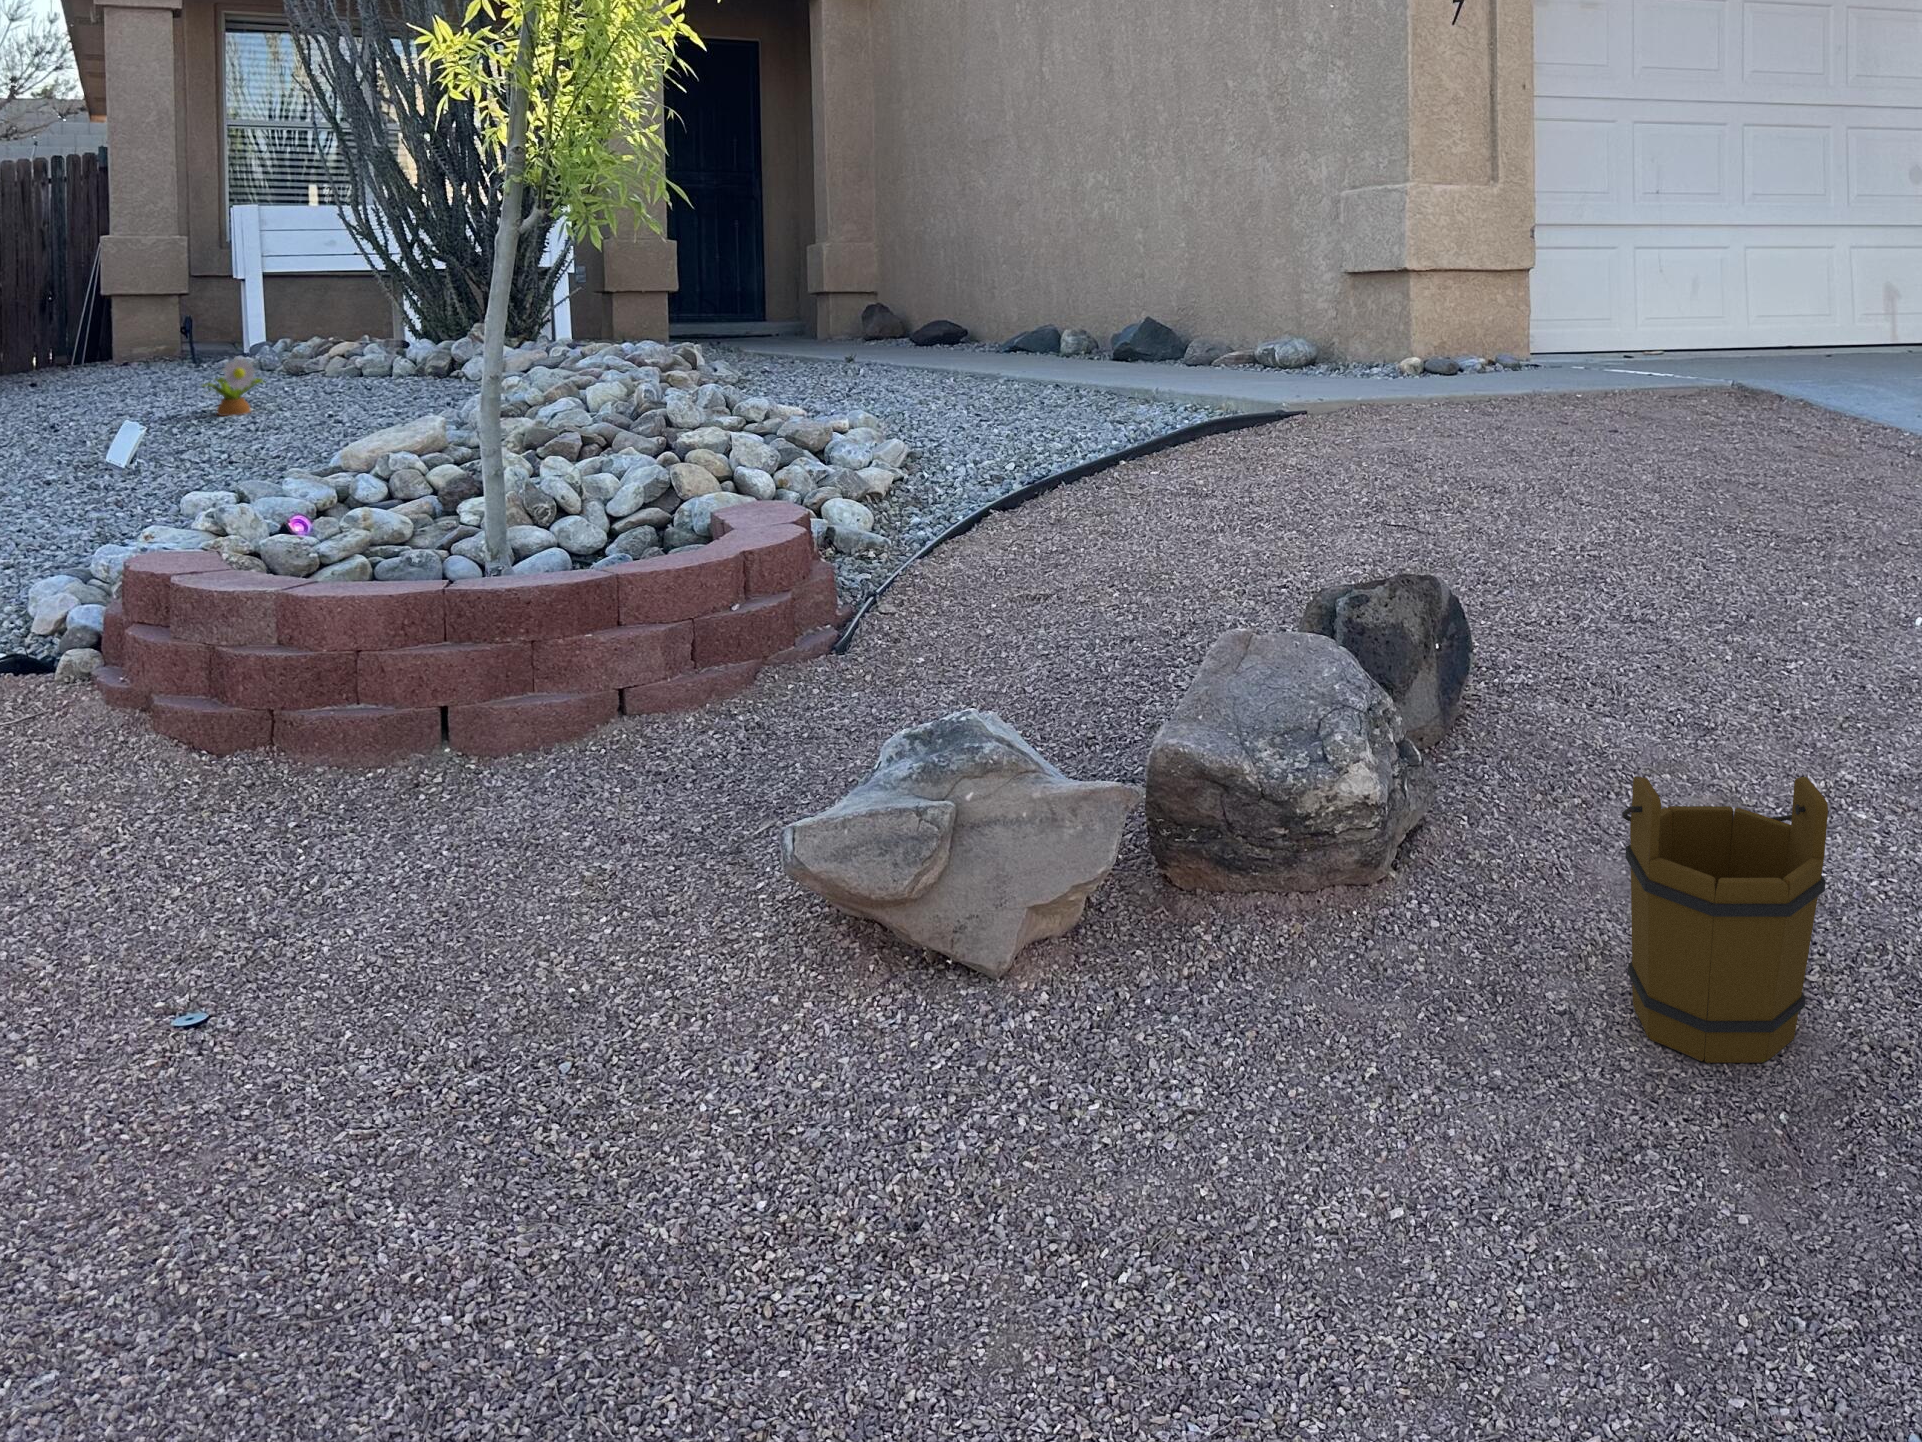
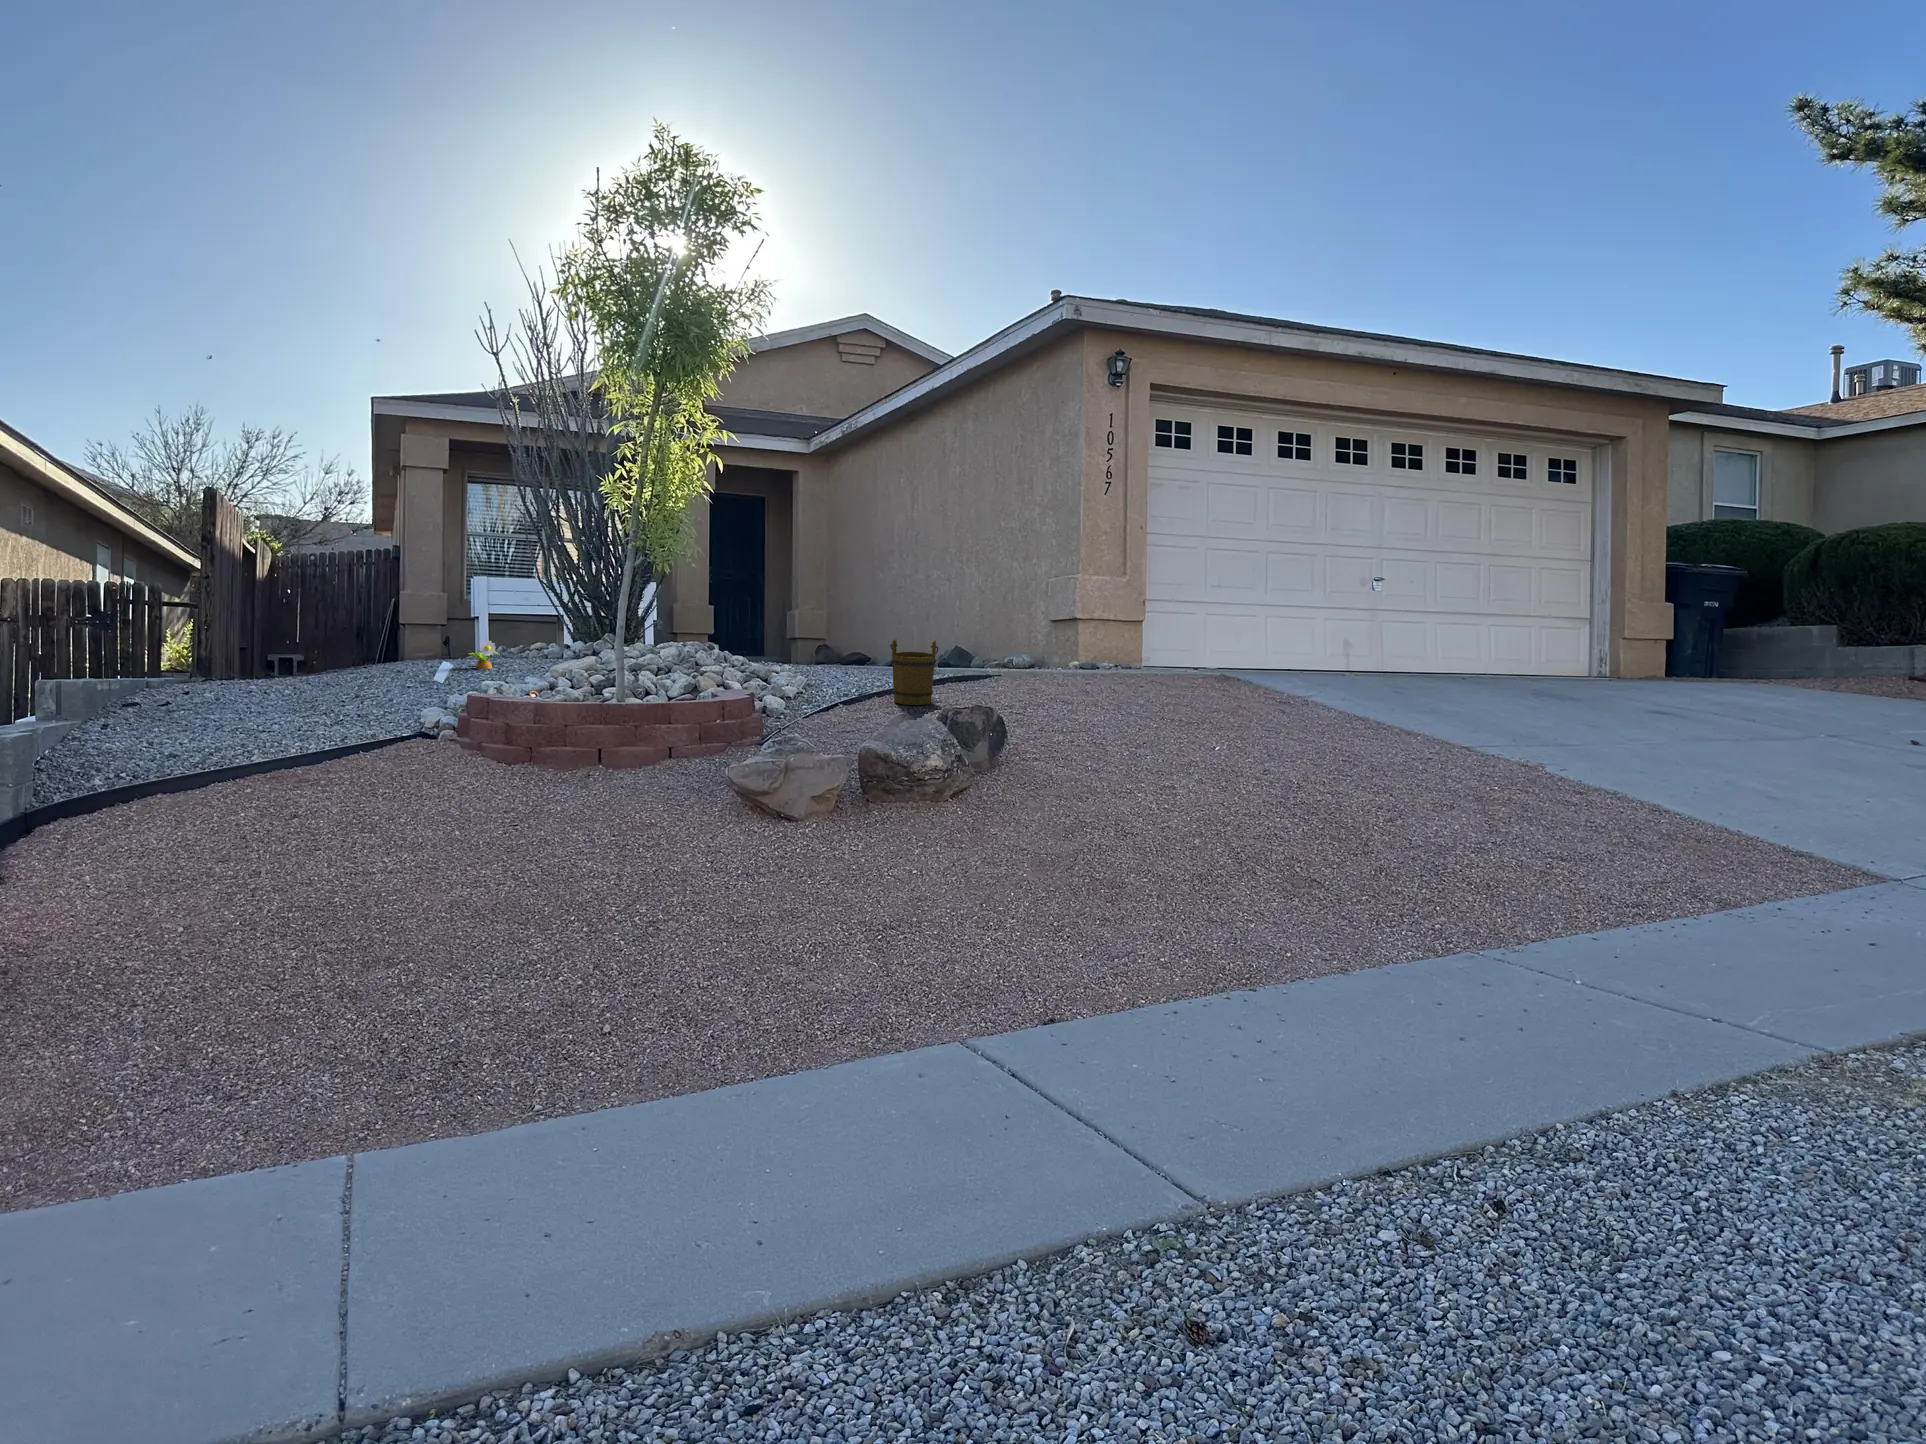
bucket: present [1622,776,1828,1063] -> present [890,639,938,705]

